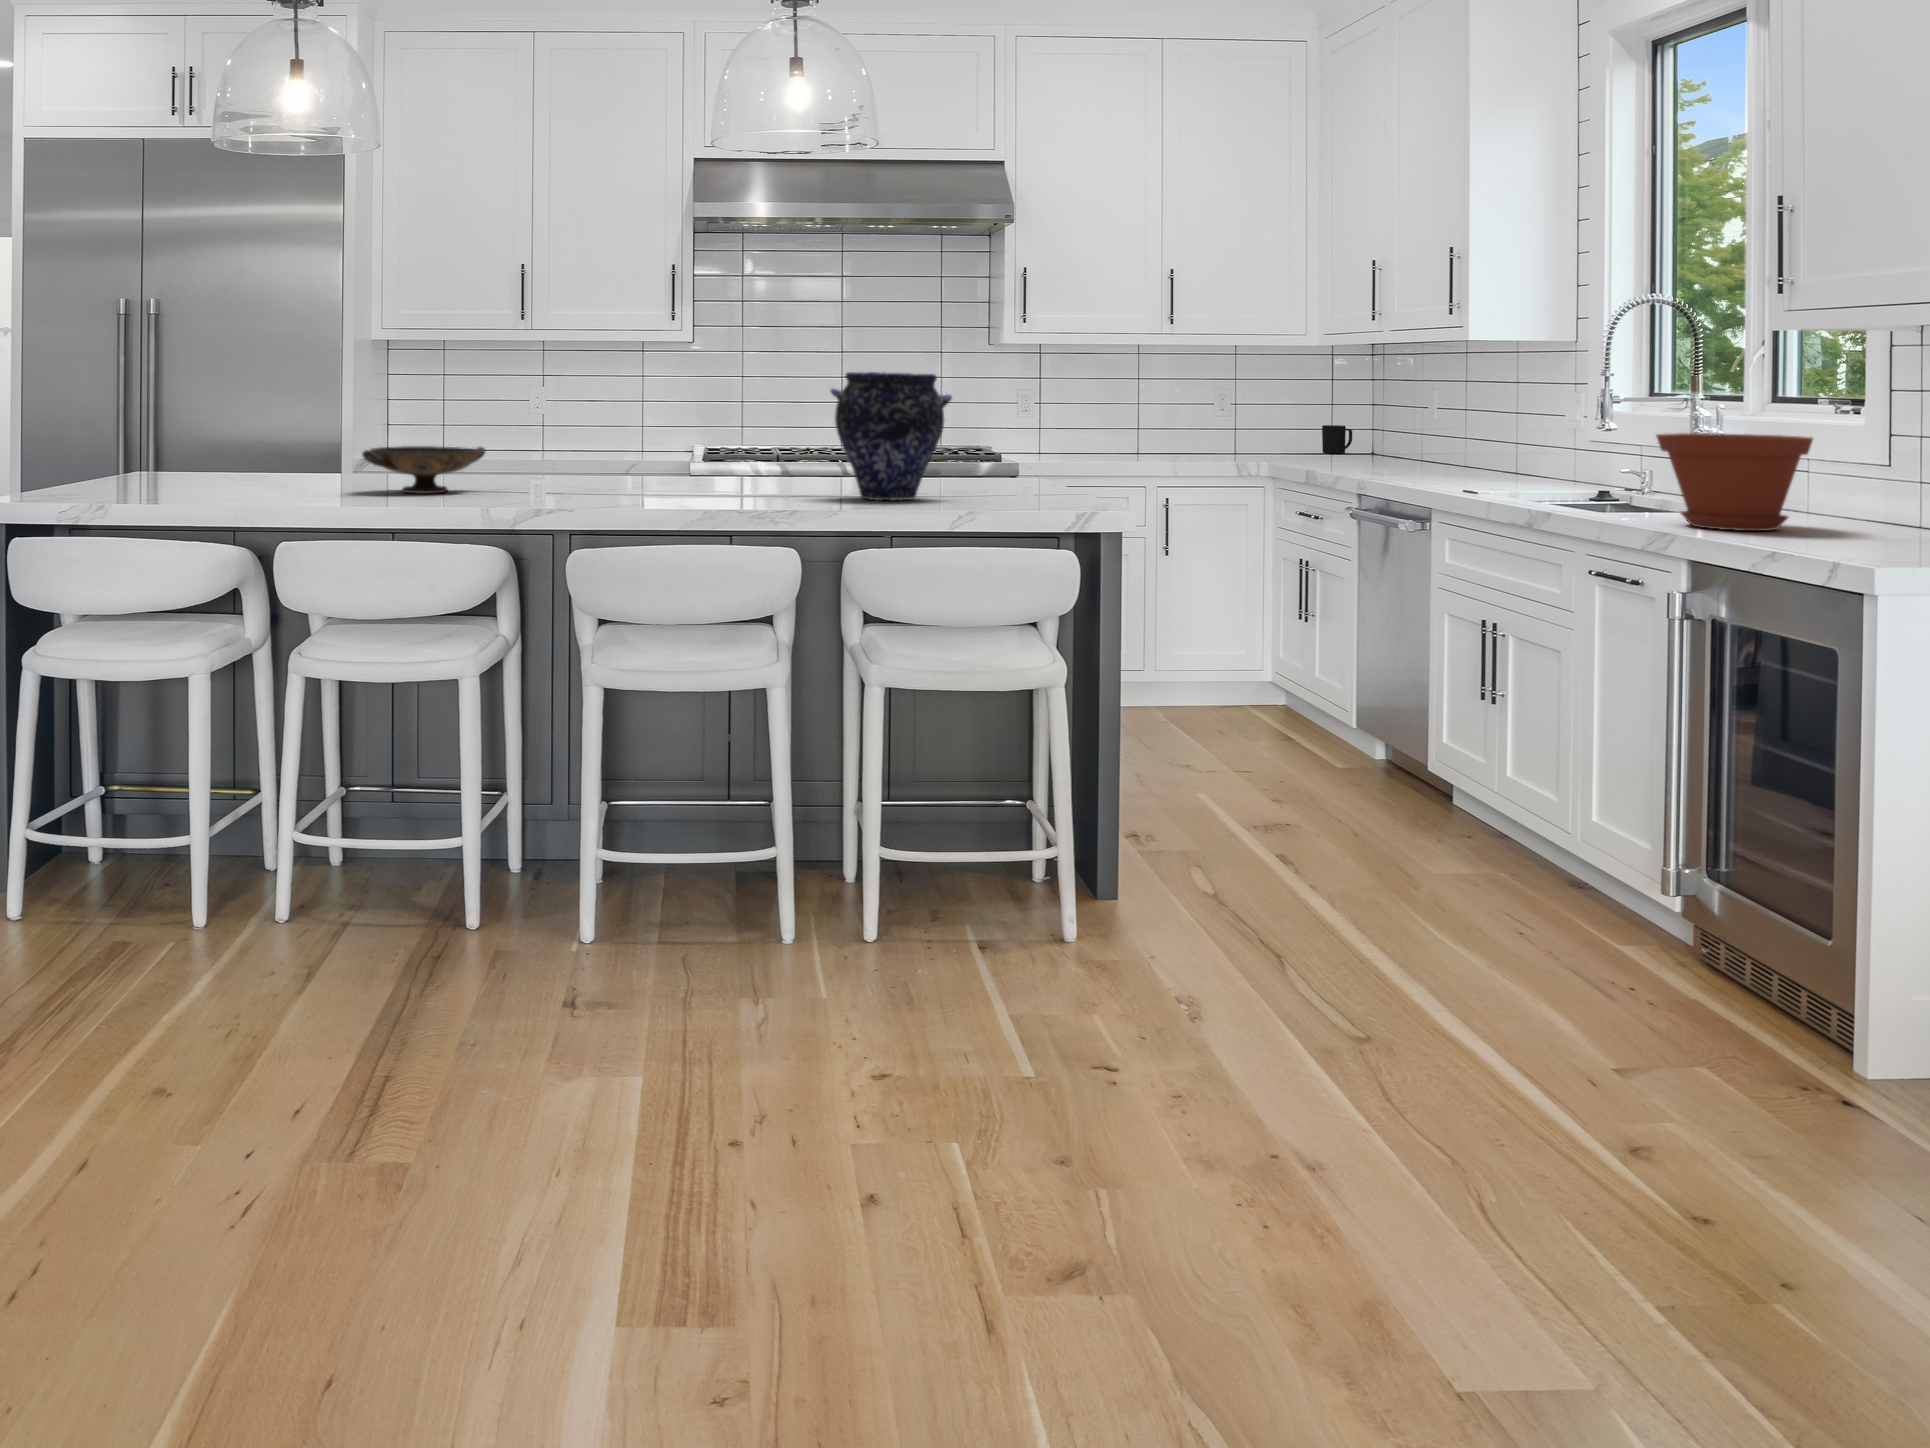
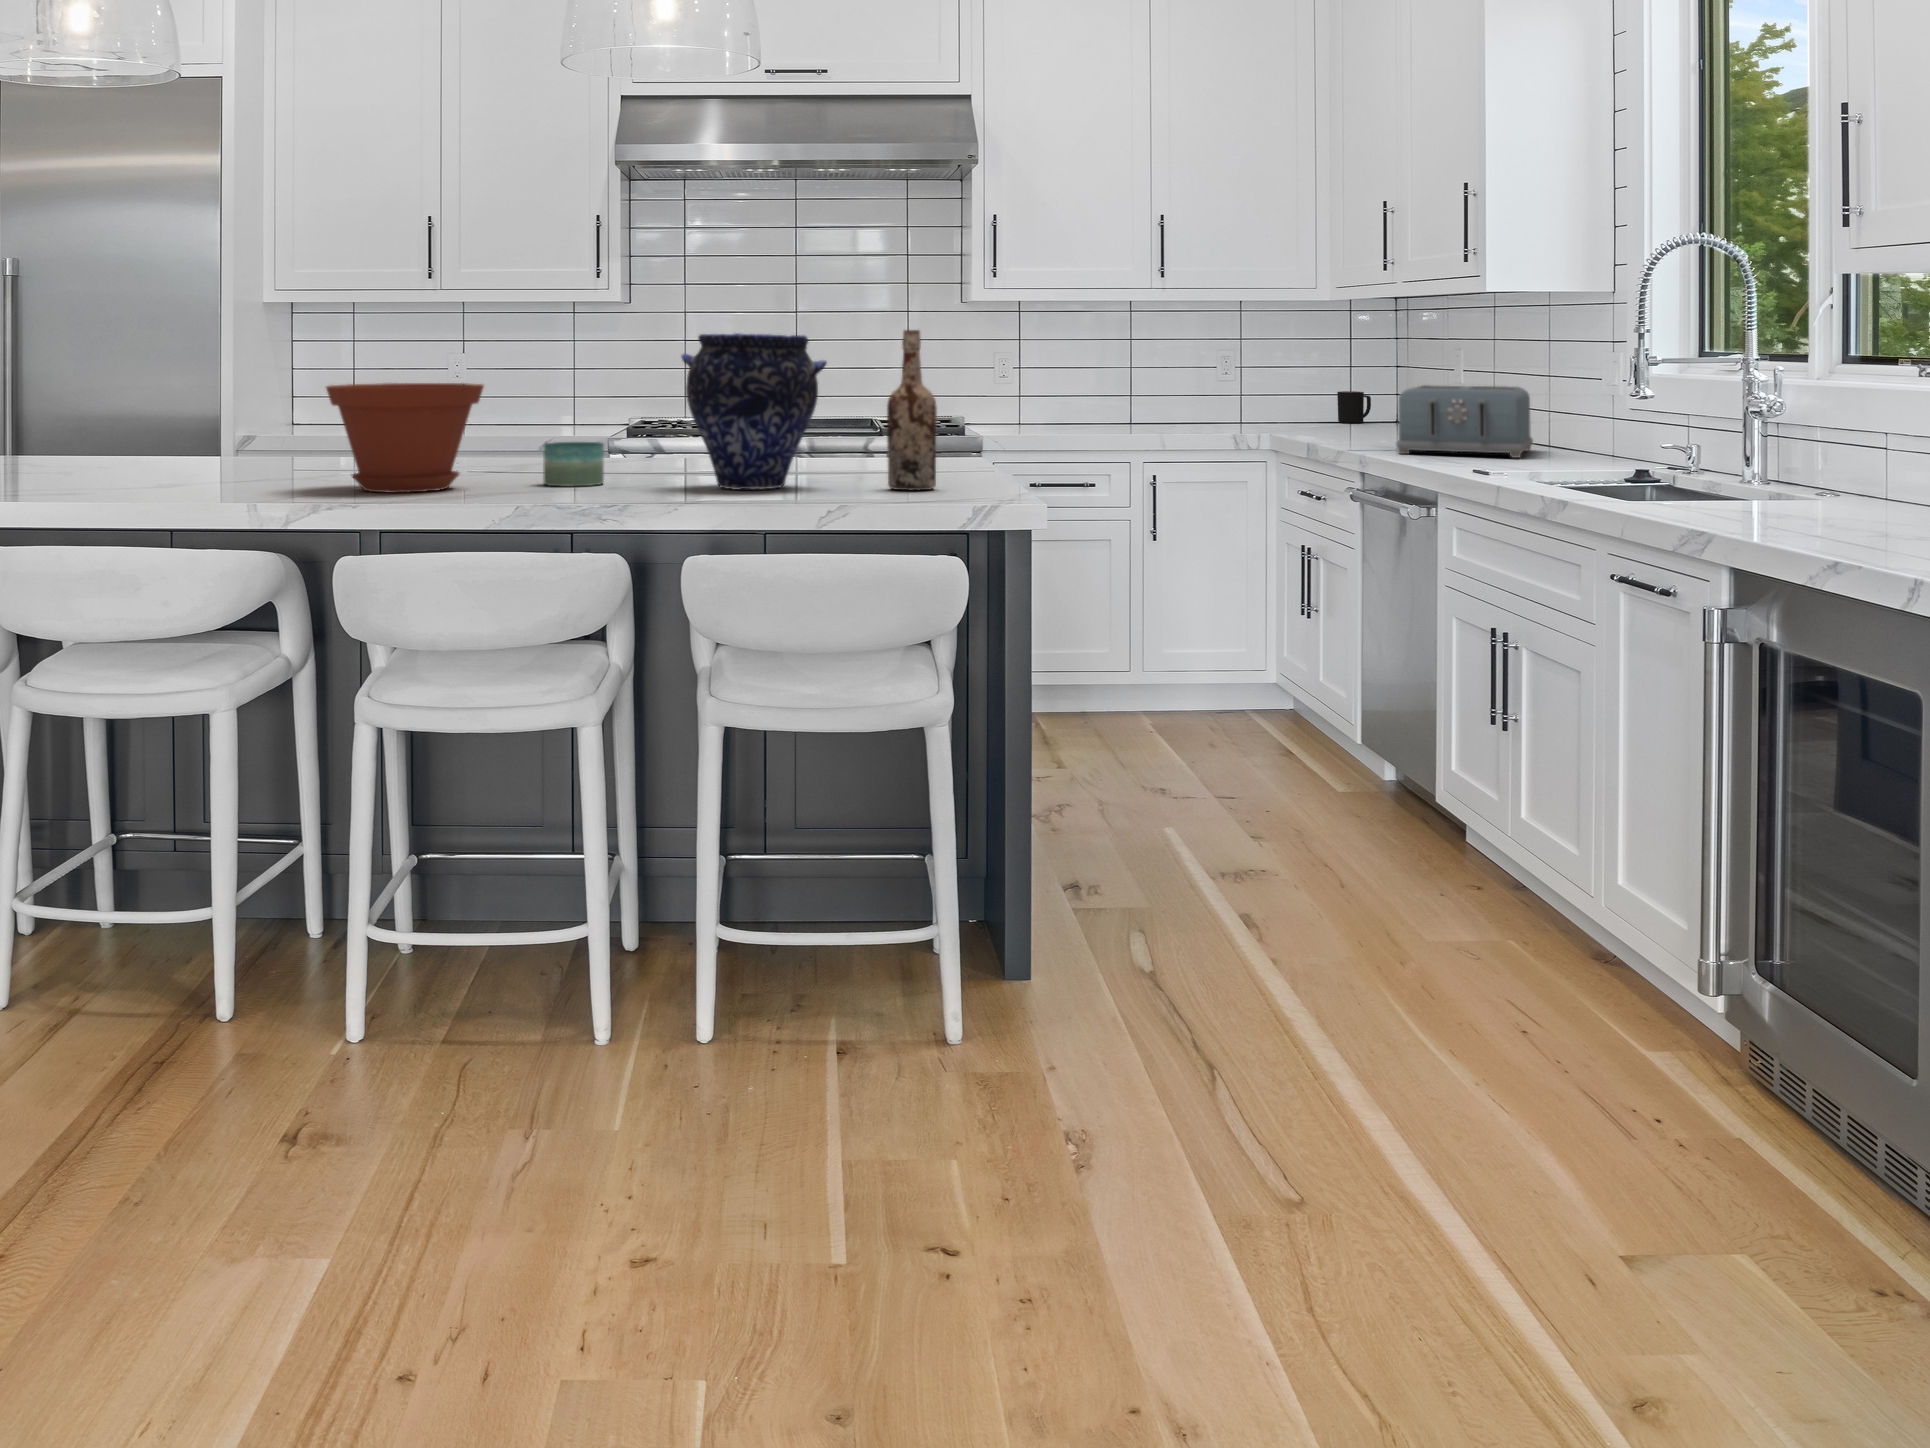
wine bottle: none [1002,370,1043,501] -> present [887,330,937,490]
toaster: none [1391,419,1506,481] -> present [1396,385,1533,458]
plant pot: present [1657,433,1813,531] -> present [326,383,484,493]
decorative bowl: present [362,446,485,494] -> none [134,425,299,481]
candle: none [710,461,760,498] -> present [543,442,604,486]

